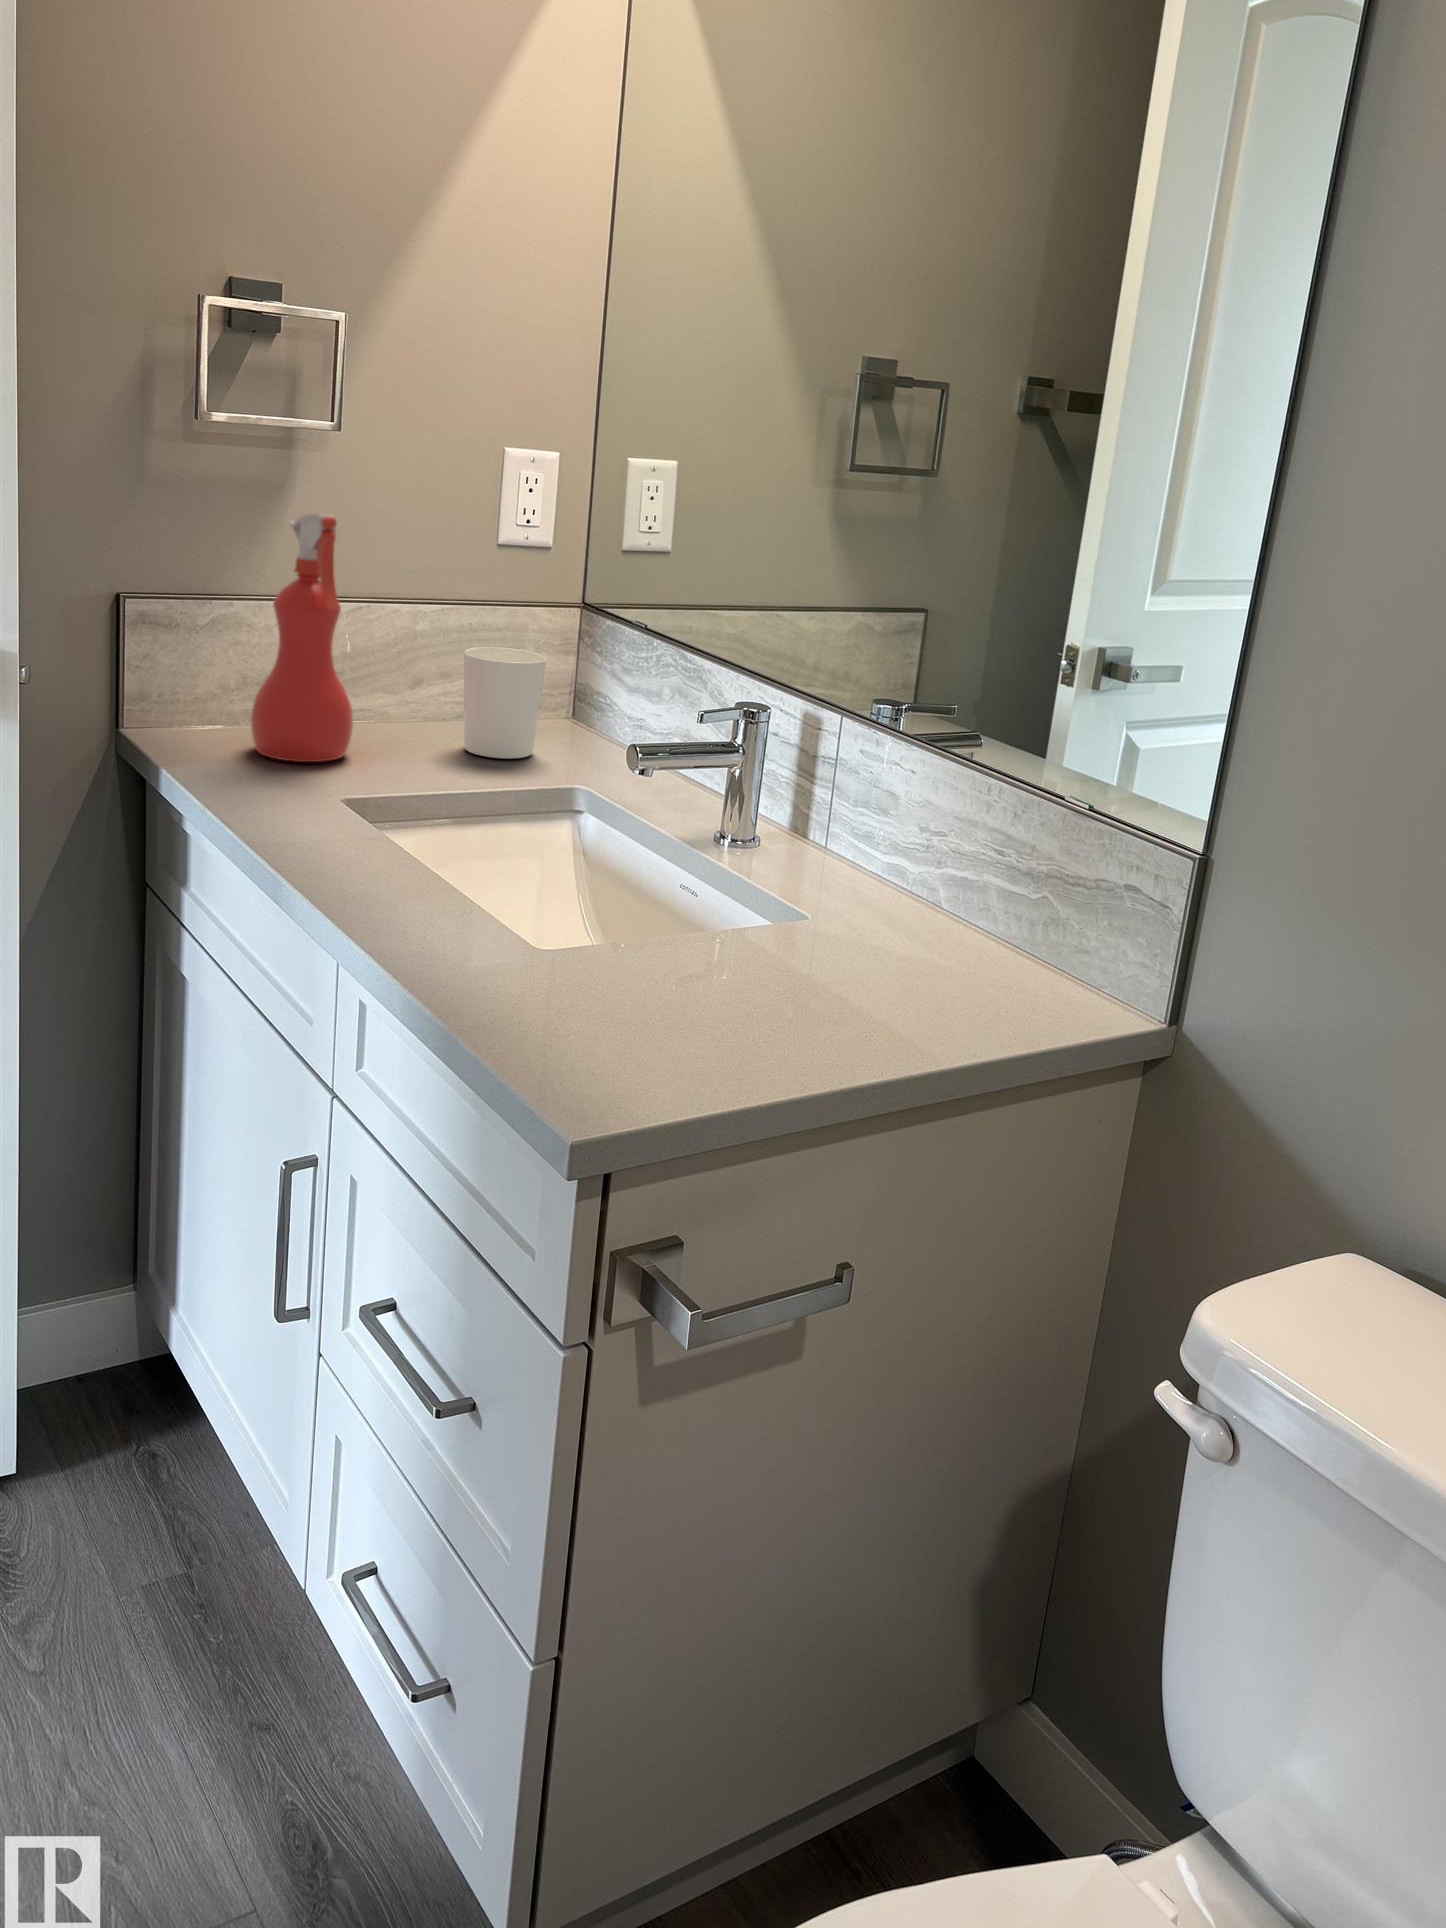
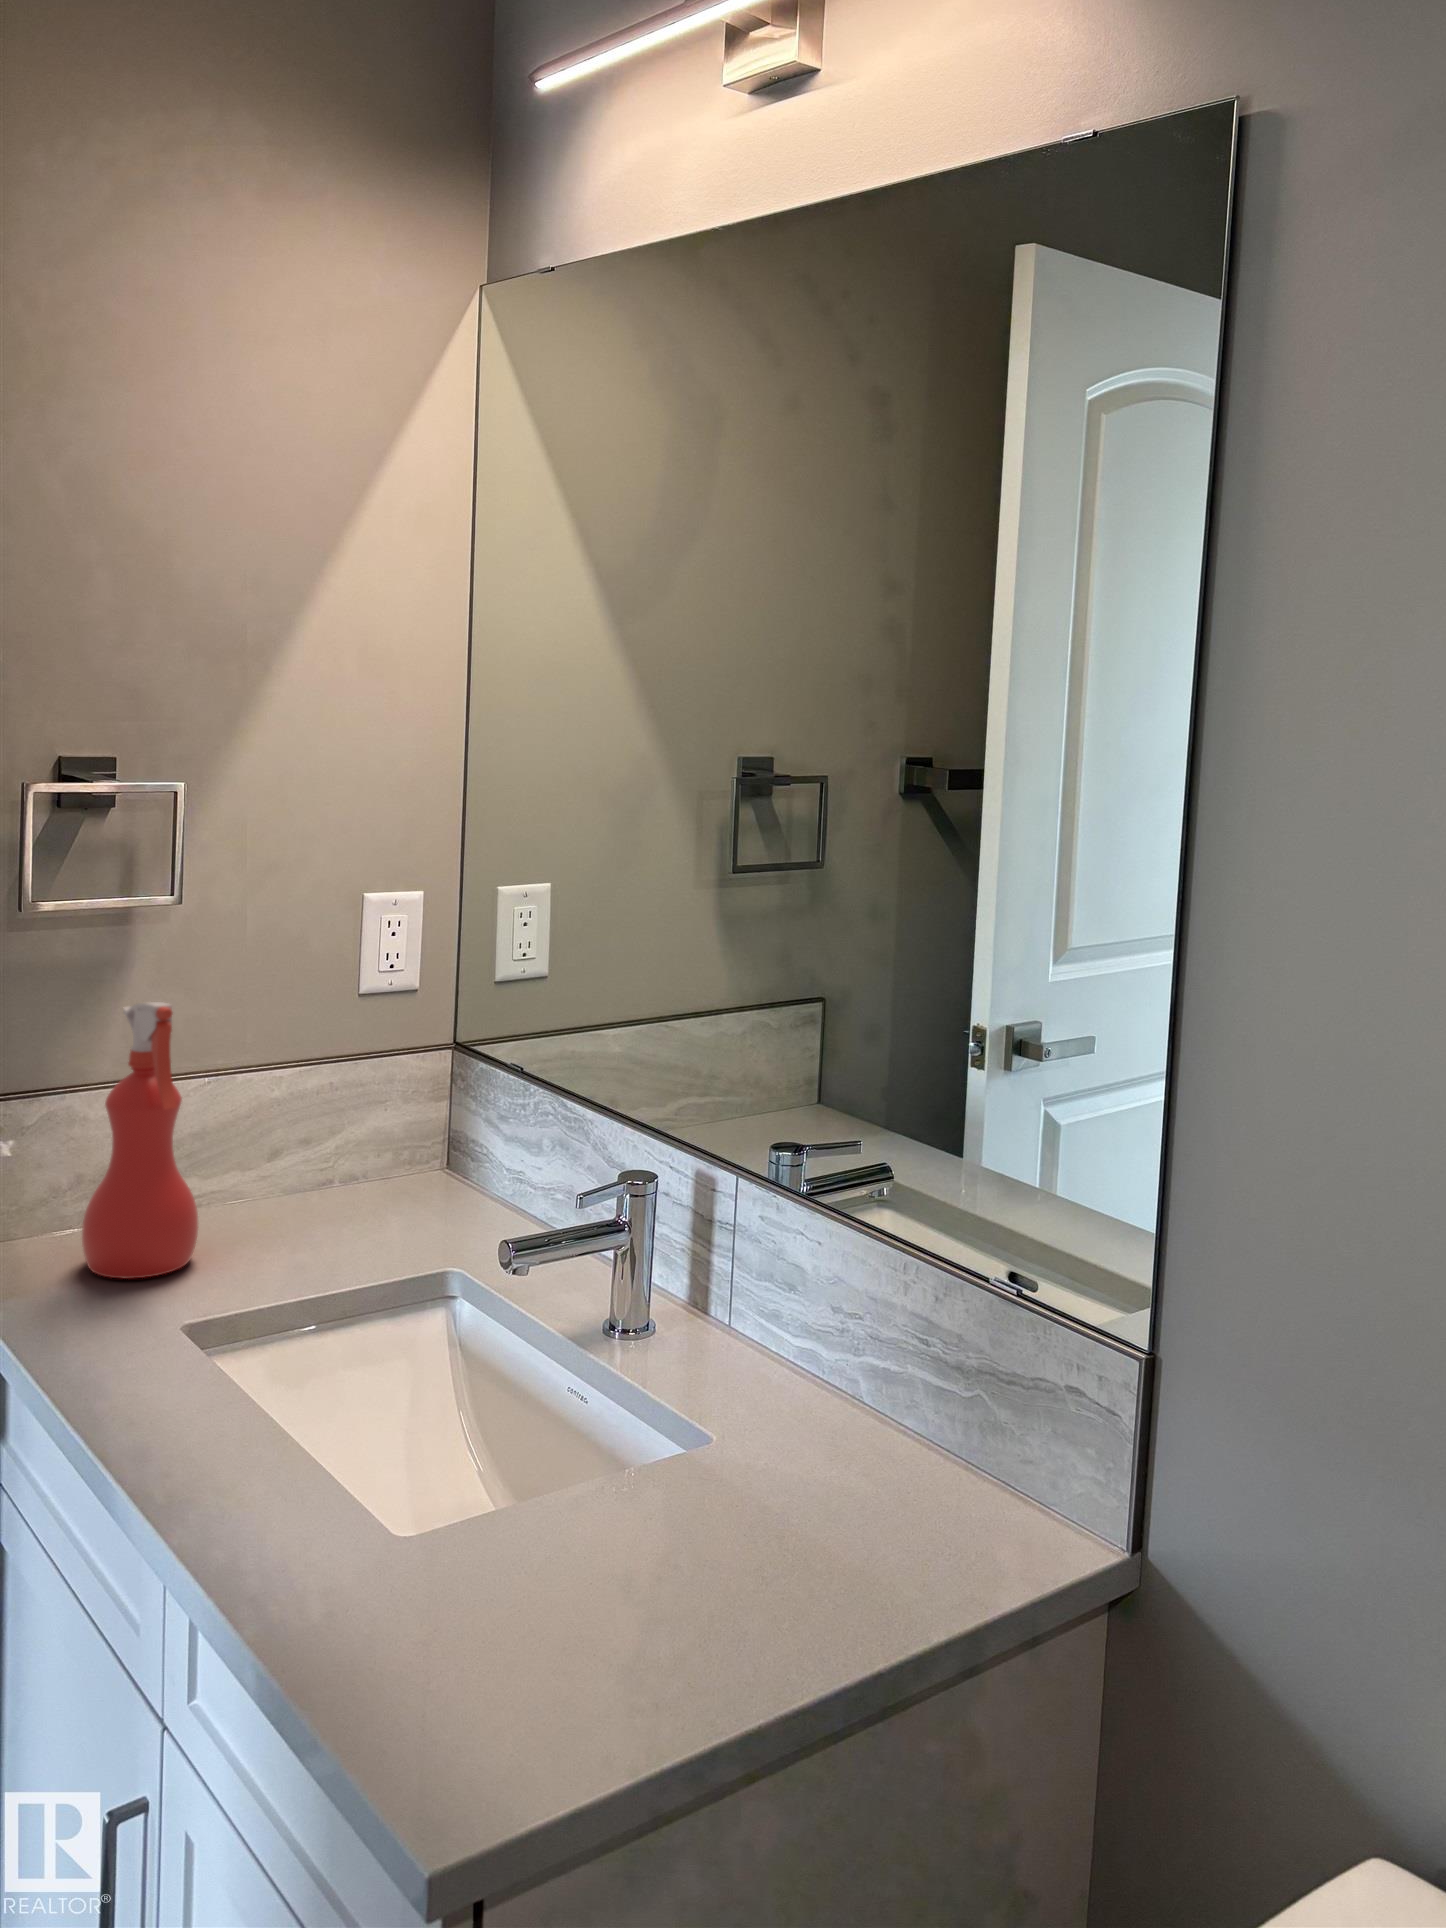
candle holder: present [464,647,546,759] -> none [323,1112,415,1240]

